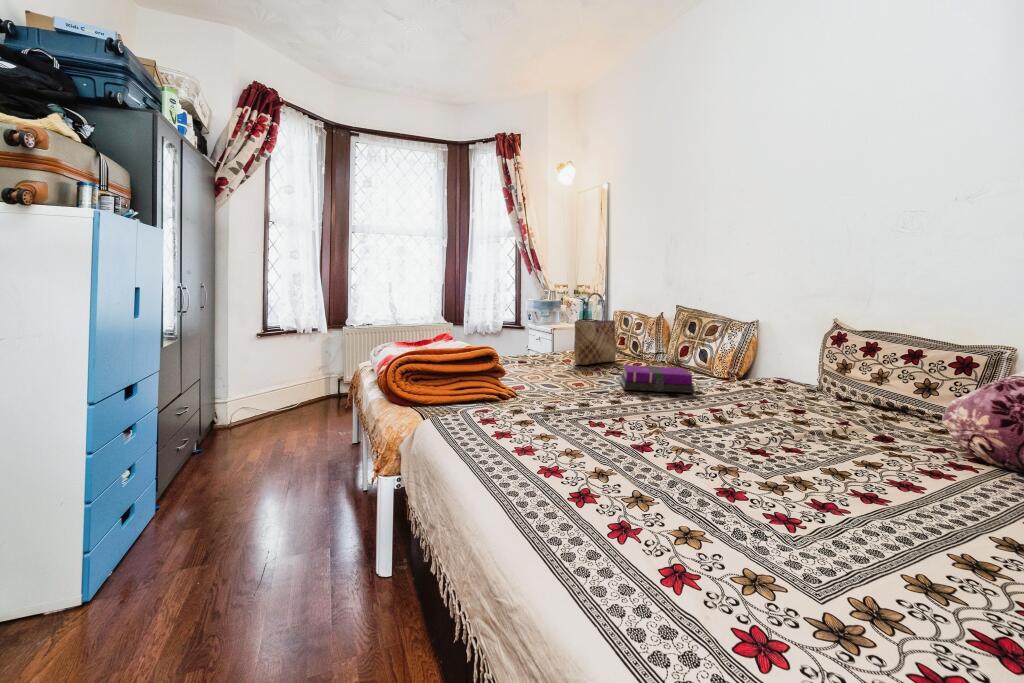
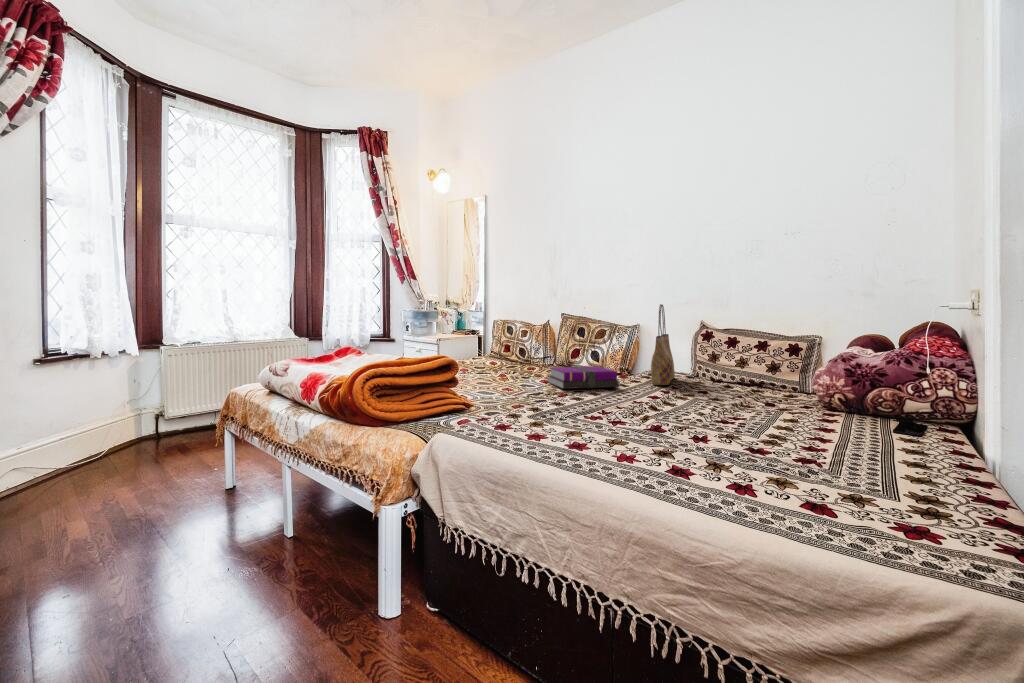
tote bag: present [574,293,616,365] -> present [651,304,675,385]

